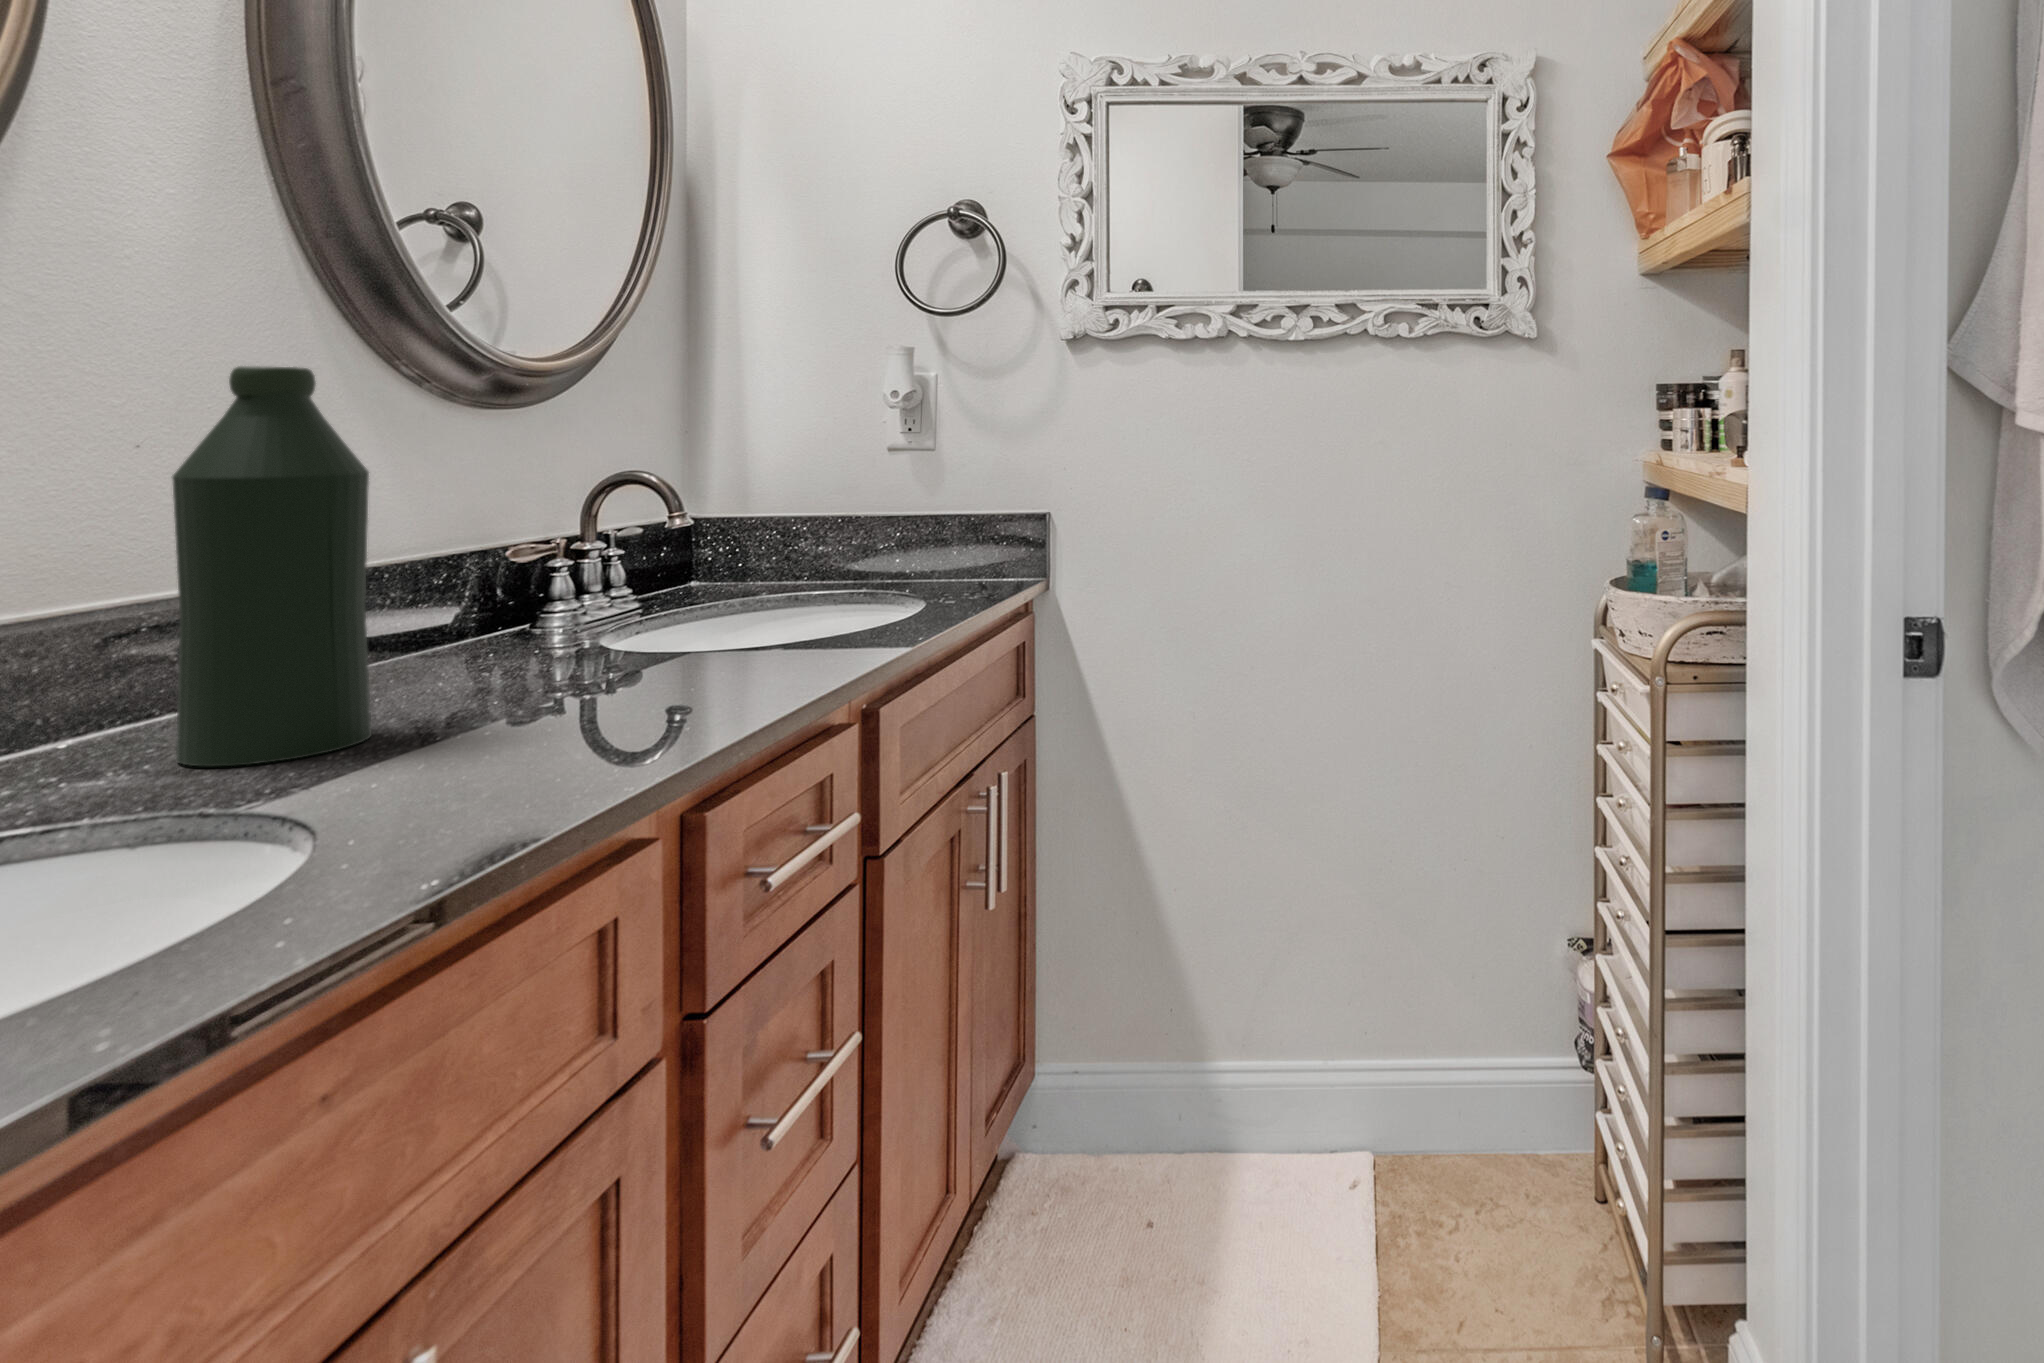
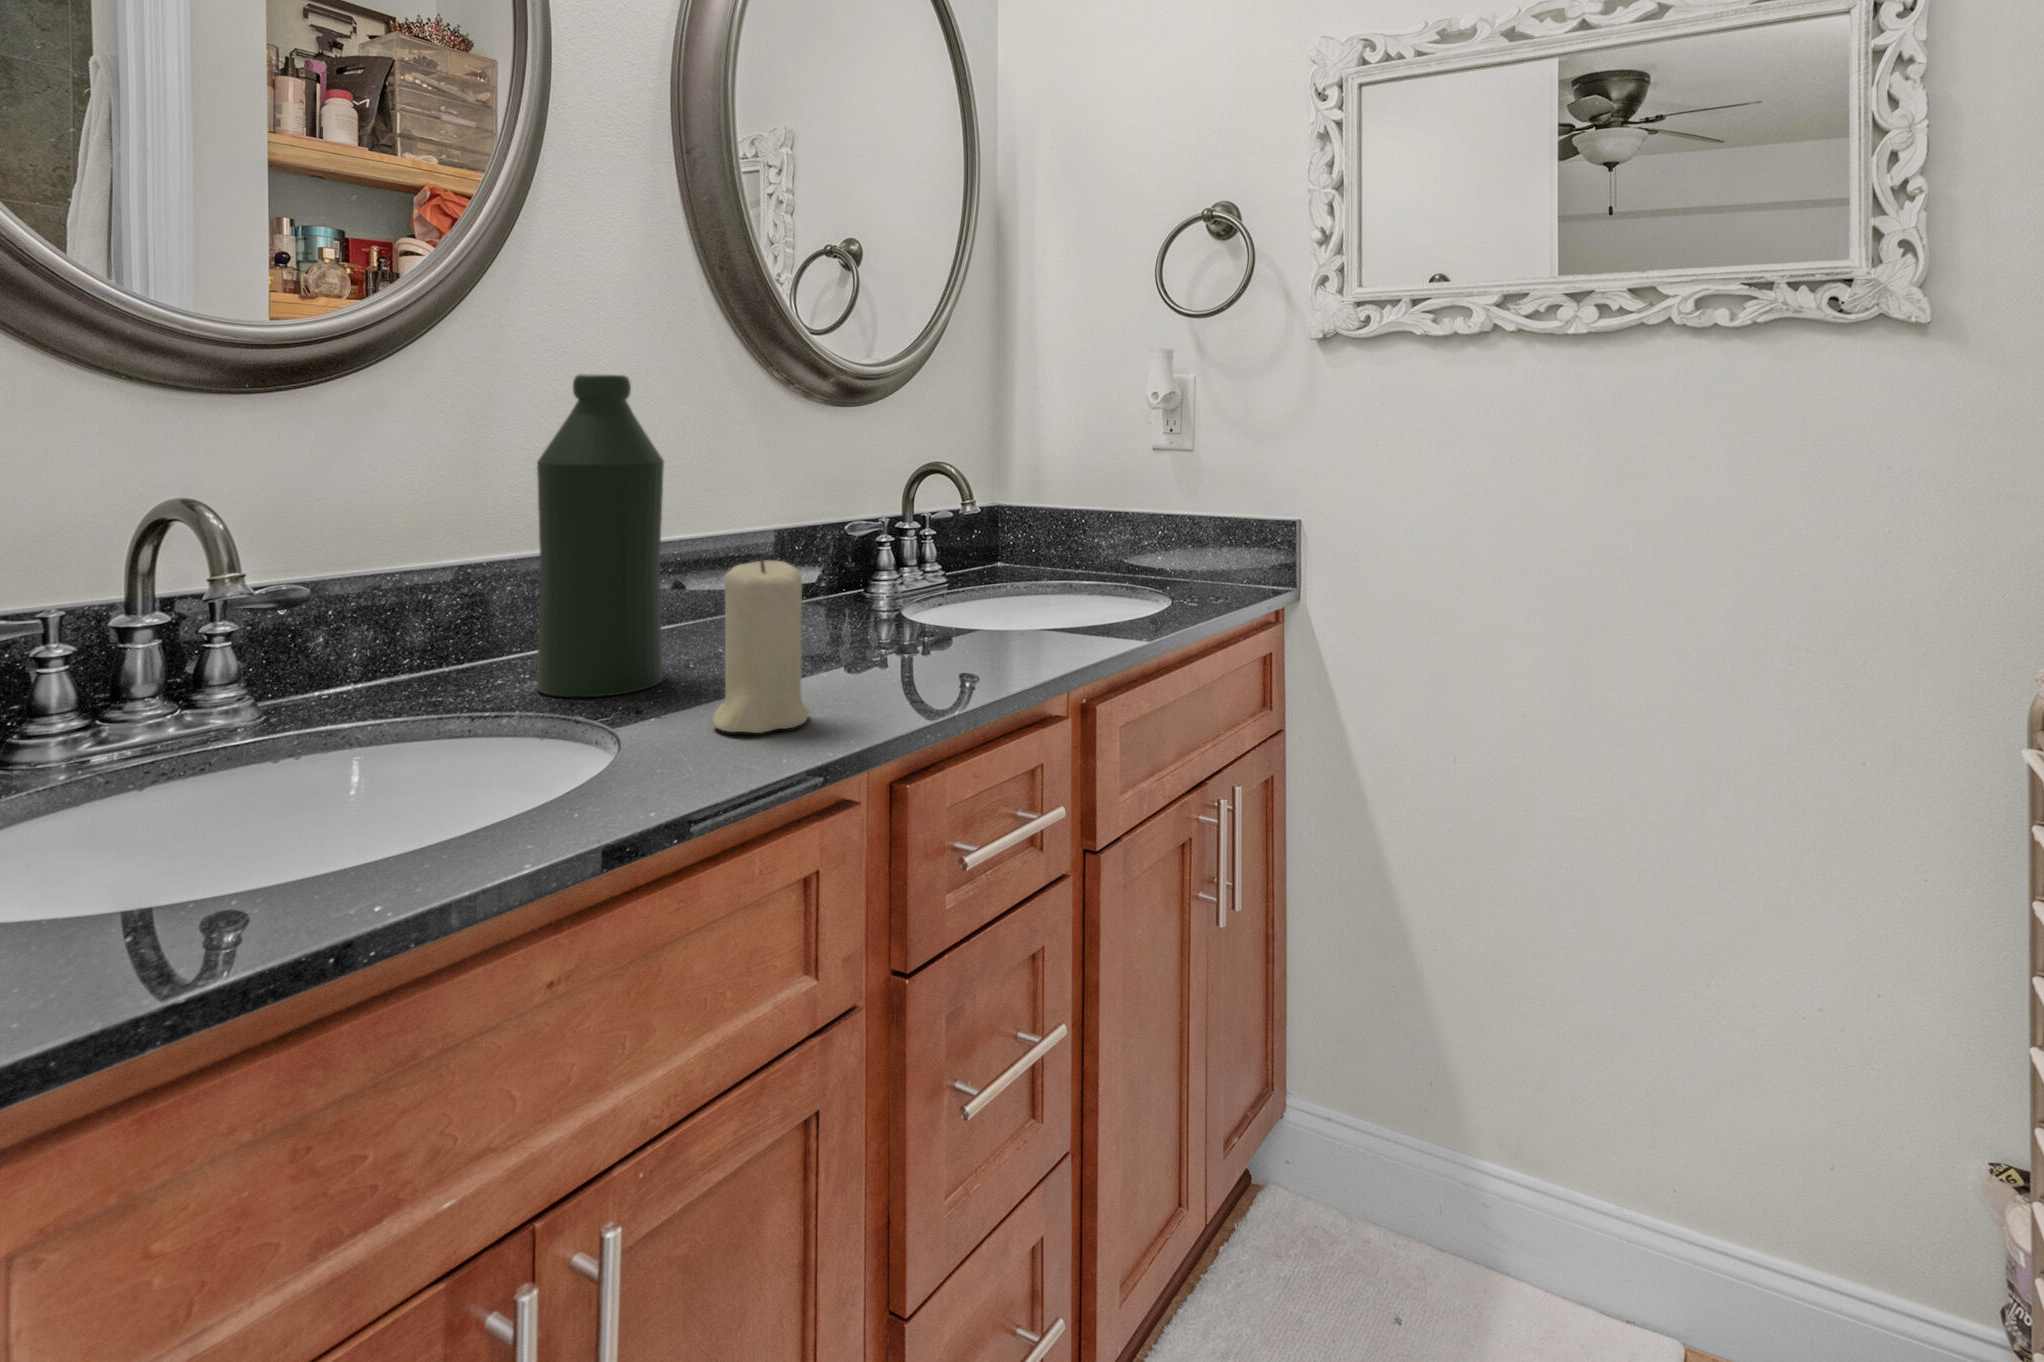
candle: none [510,566,638,759] -> present [712,556,809,733]

